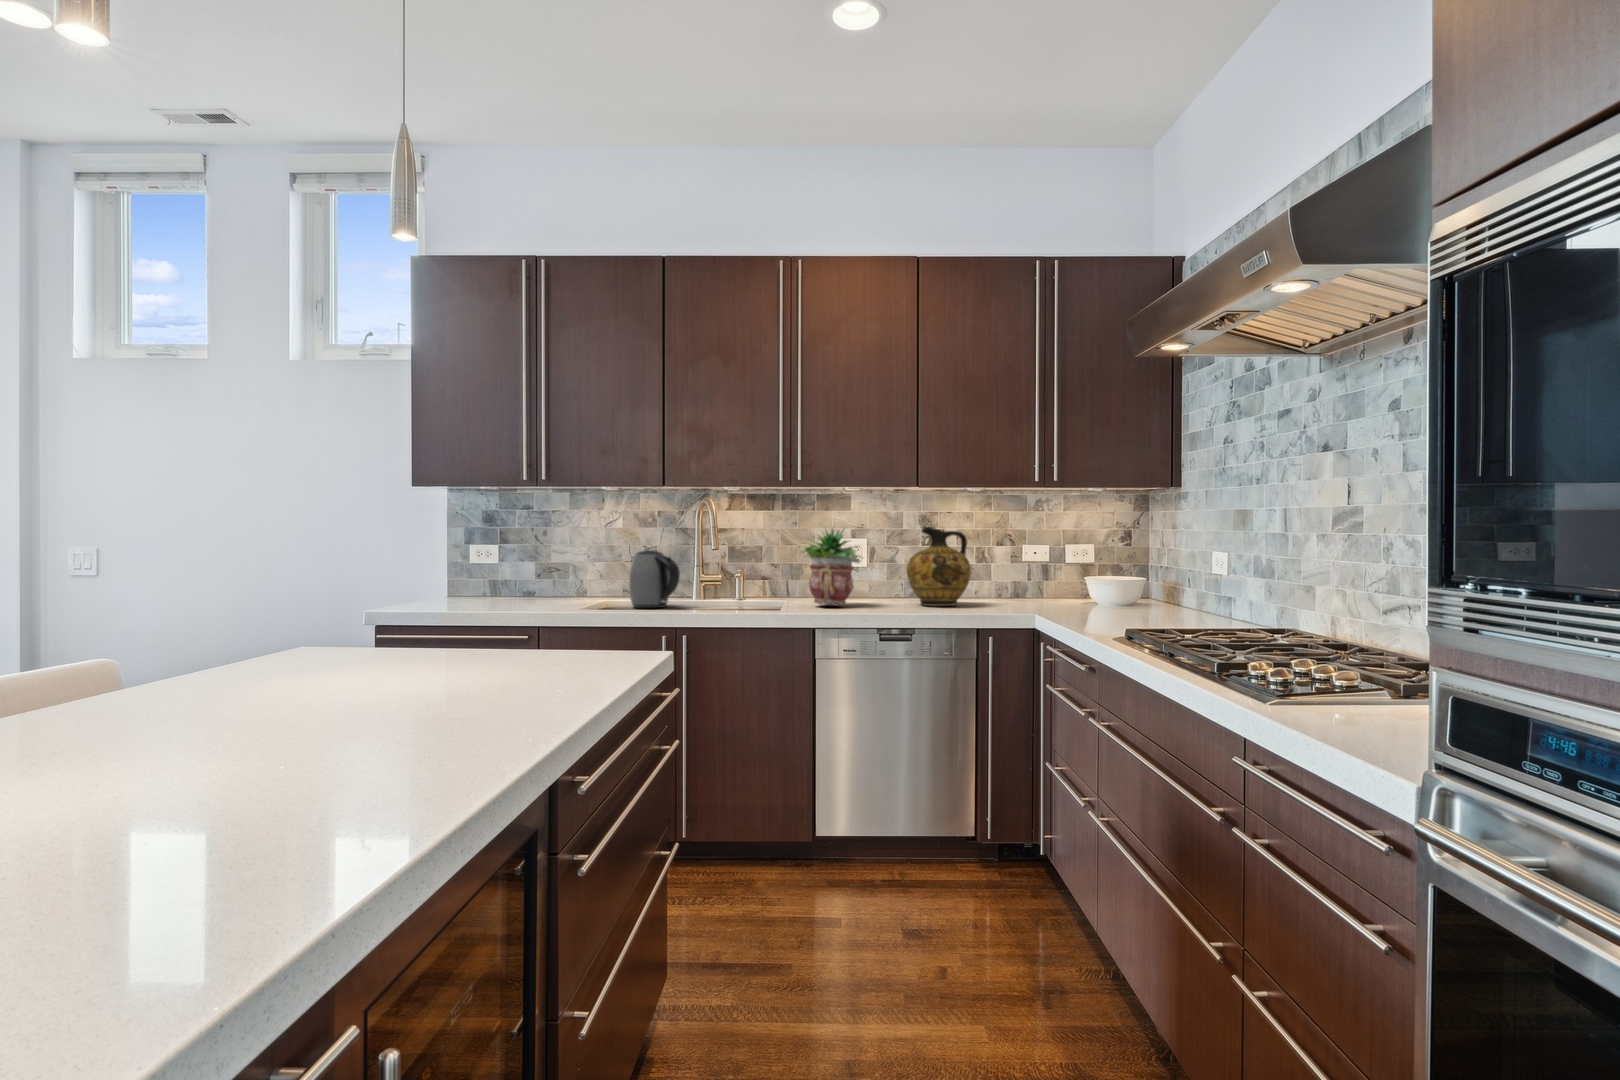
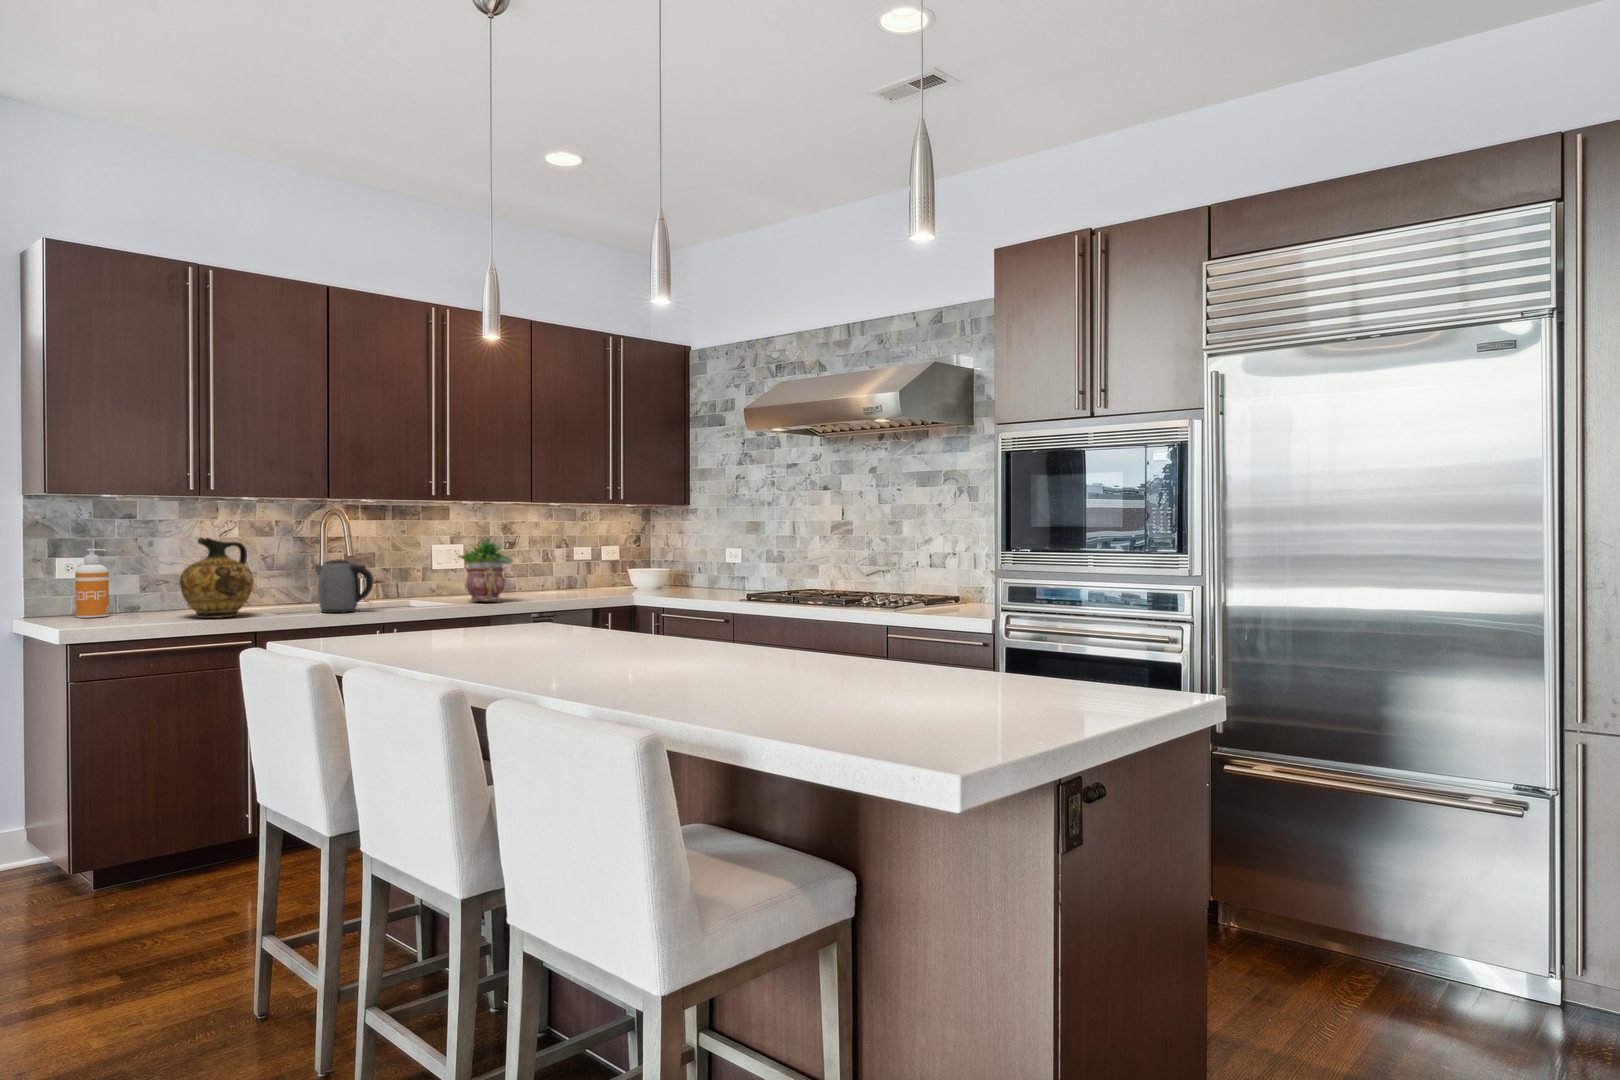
ceramic jug: present [907,526,971,606] -> present [179,538,254,618]
soap dispenser: none [459,536,486,599] -> present [75,549,109,618]

